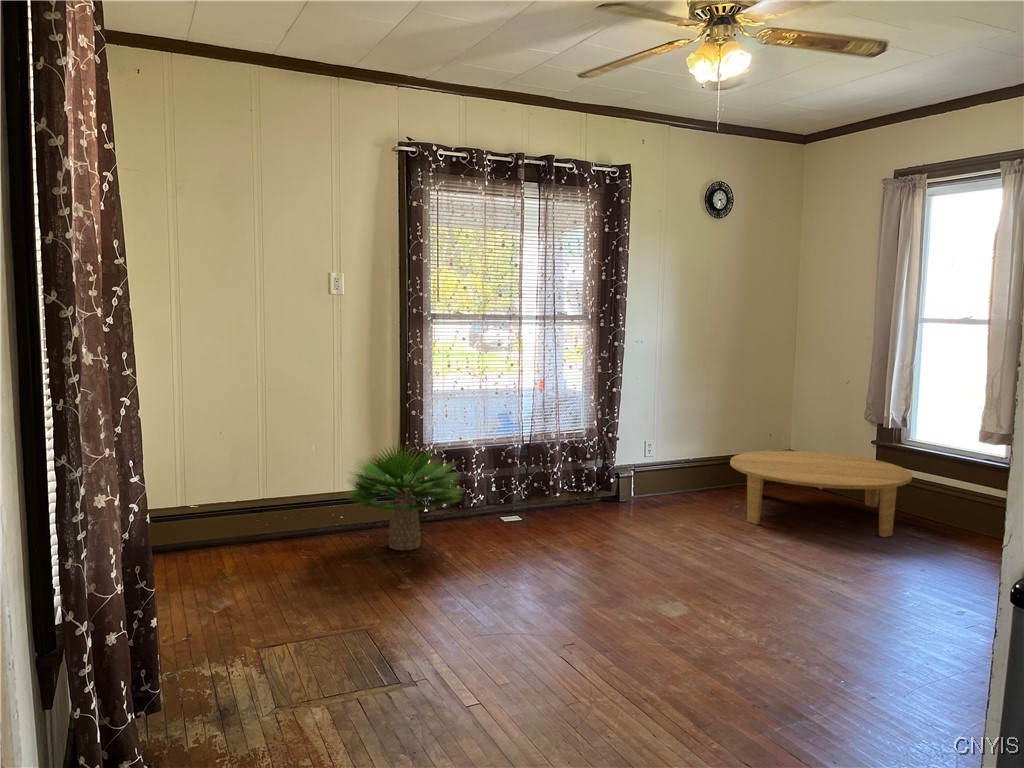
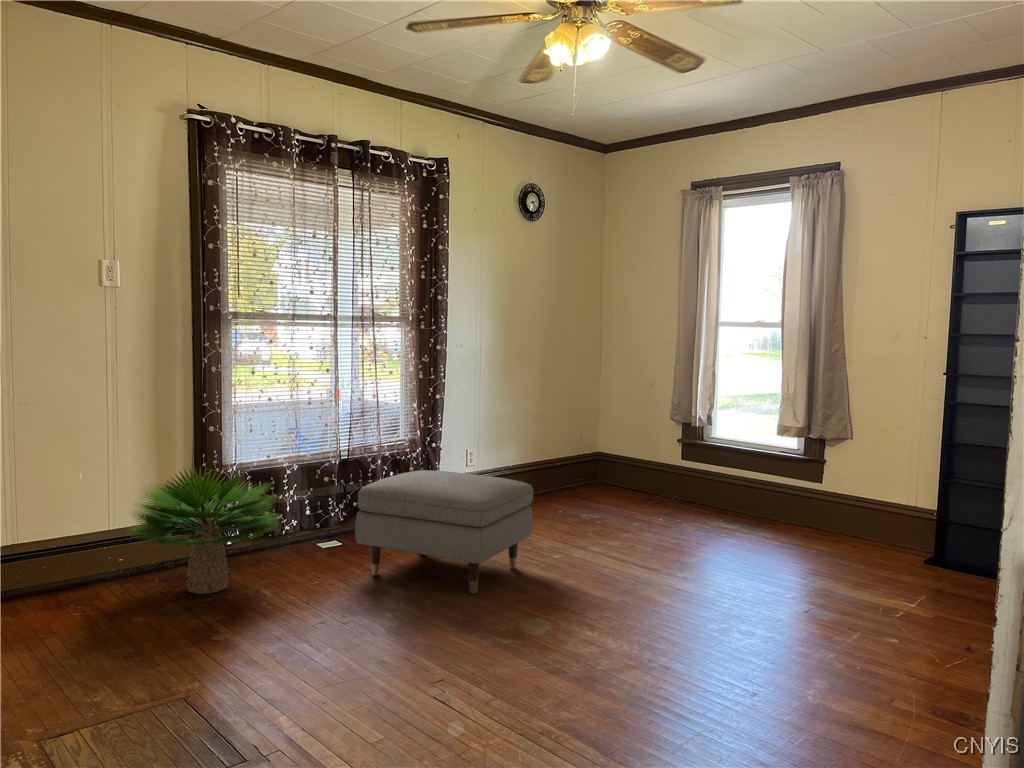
coffee table: present [730,450,912,537] -> none [554,453,722,531]
ottoman: none [526,458,691,574] -> present [355,470,534,594]

